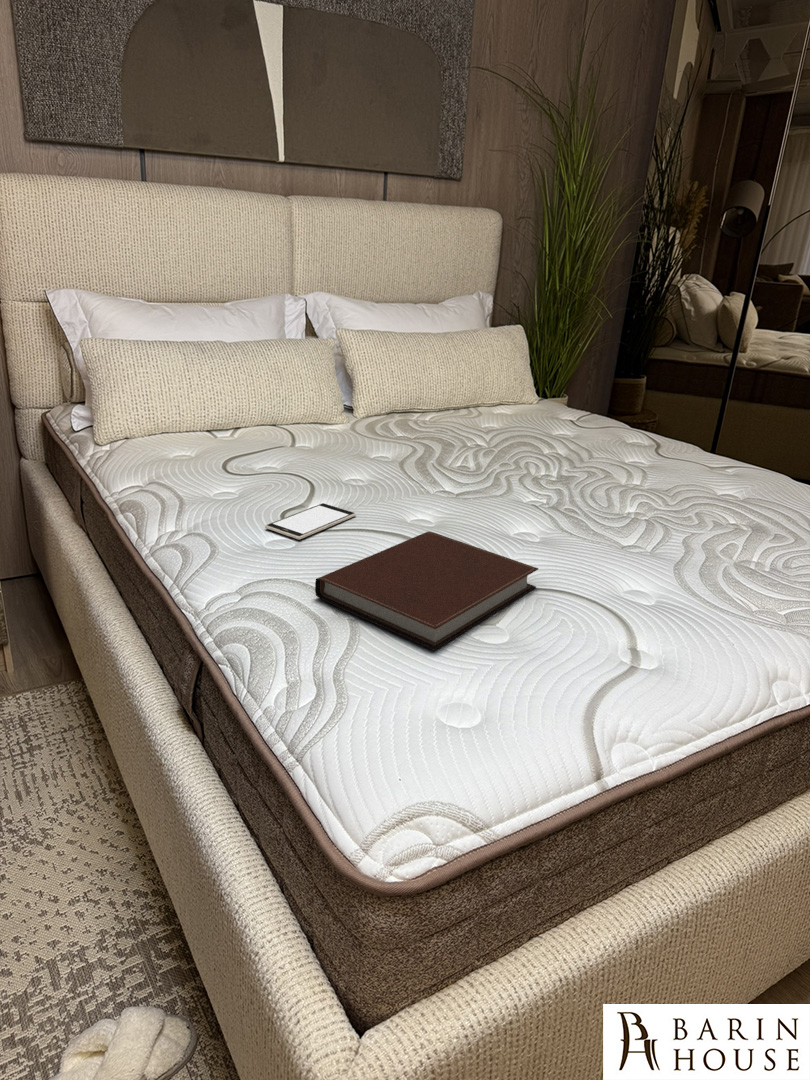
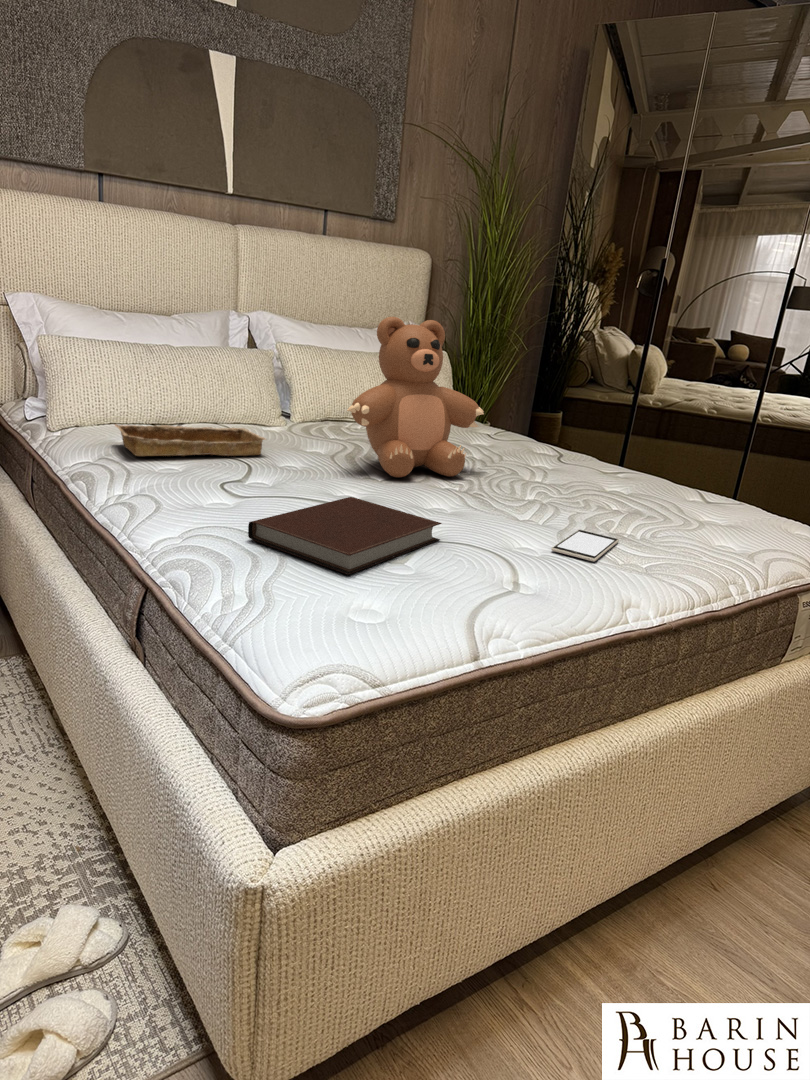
teddy bear: none [420,306,577,493] -> present [347,317,484,477]
tray: none [164,433,331,477] -> present [115,424,266,456]
smartphone: present [265,503,356,539] -> present [551,530,619,561]

